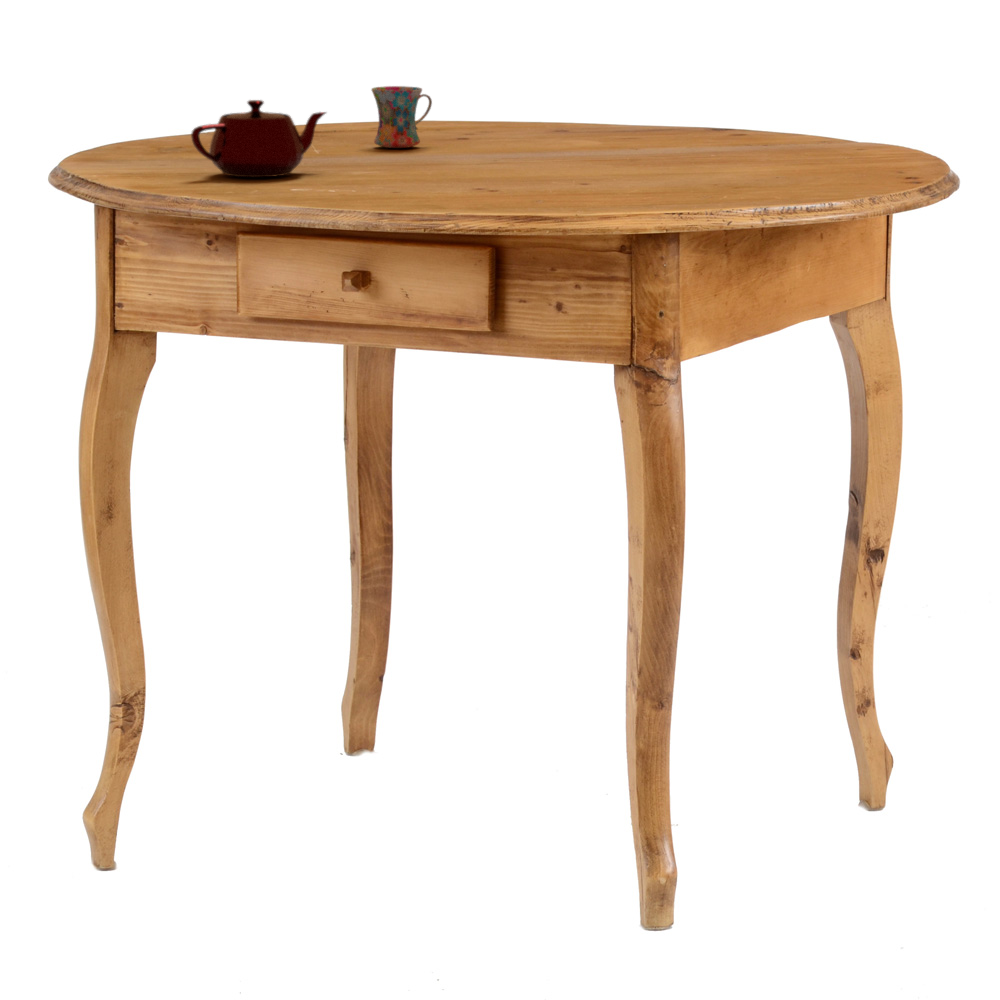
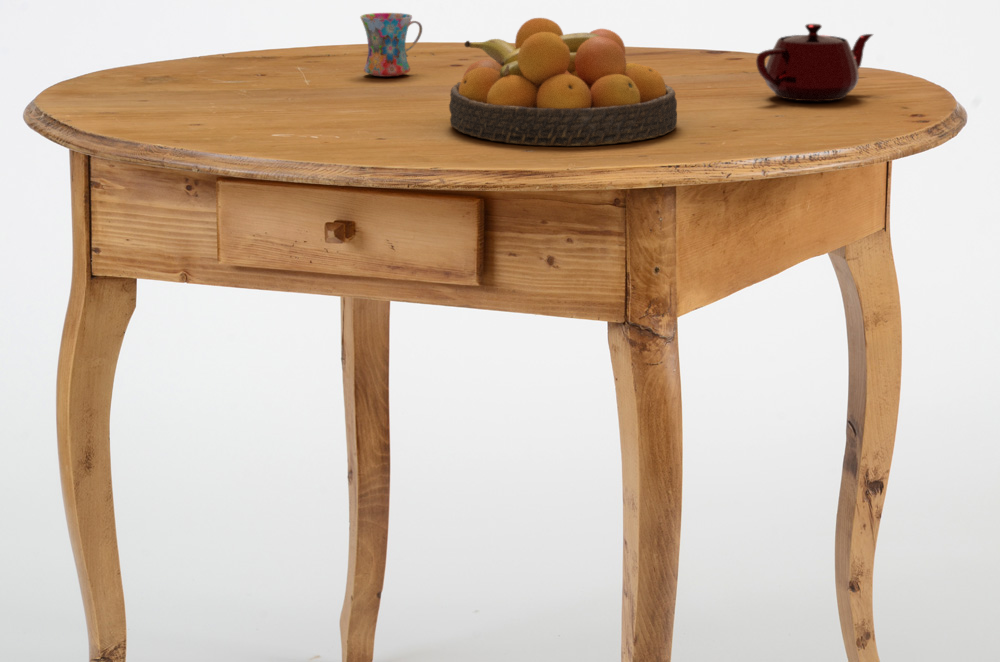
fruit bowl: none [463,81,680,198] -> present [449,18,677,146]
teapot: present [191,100,326,177] -> present [756,24,872,101]

